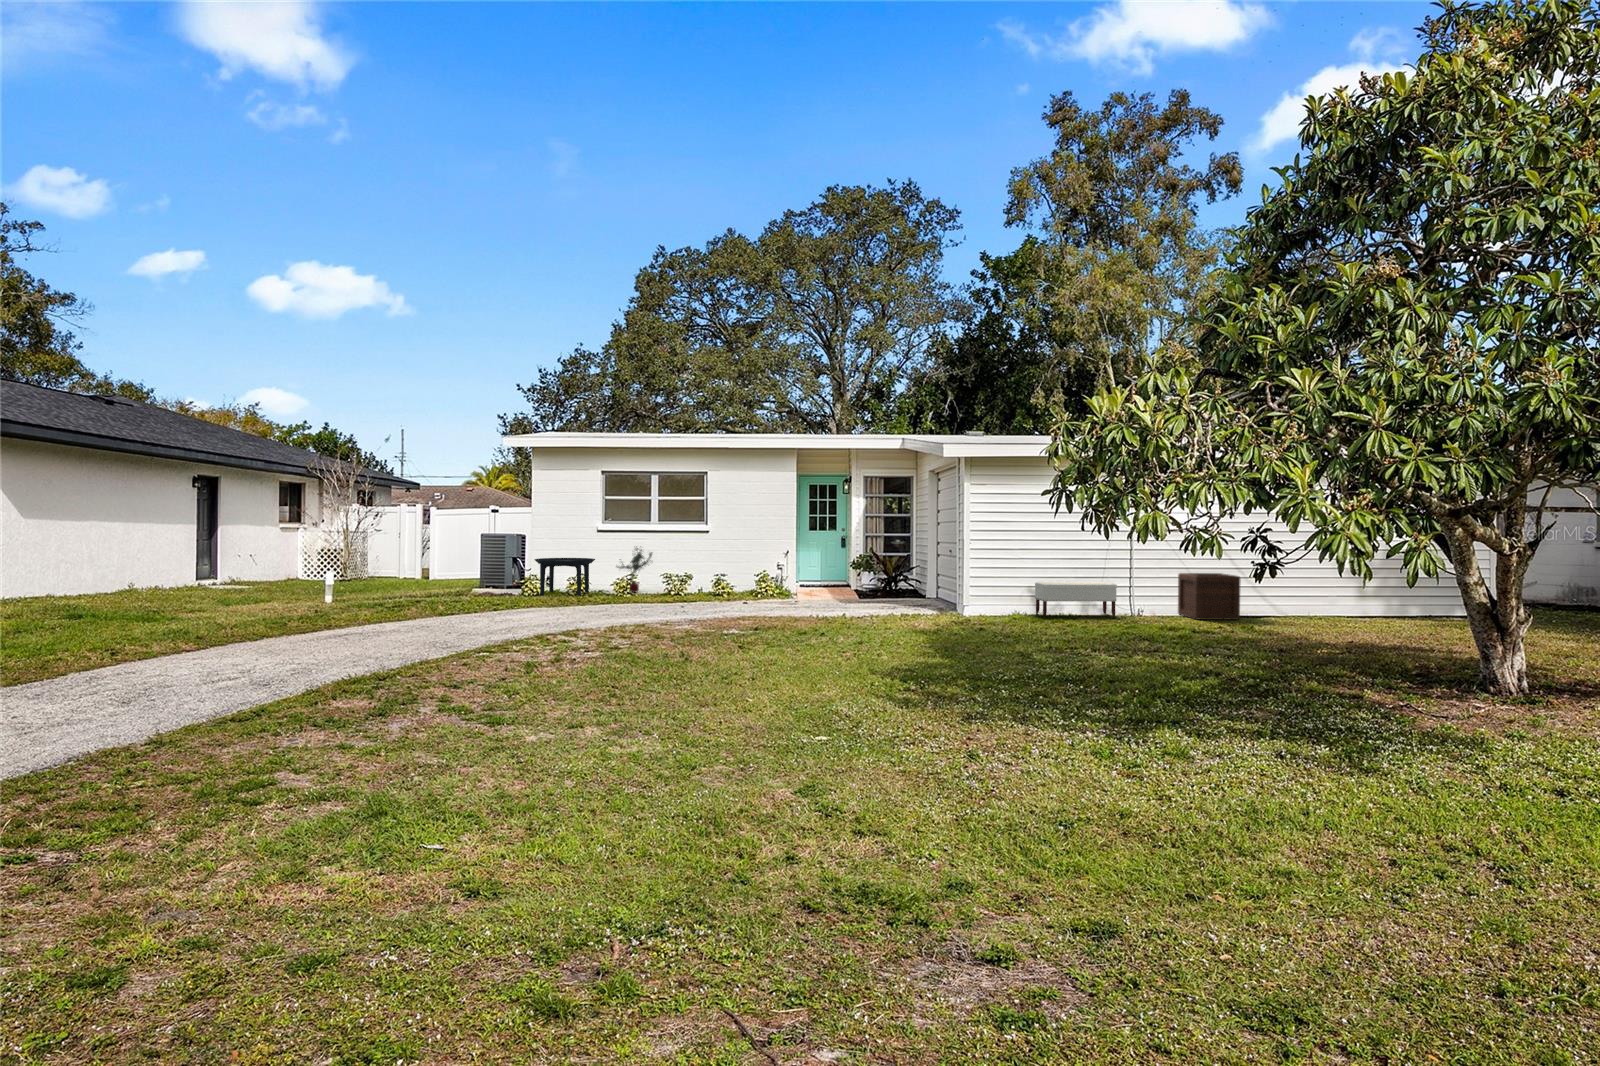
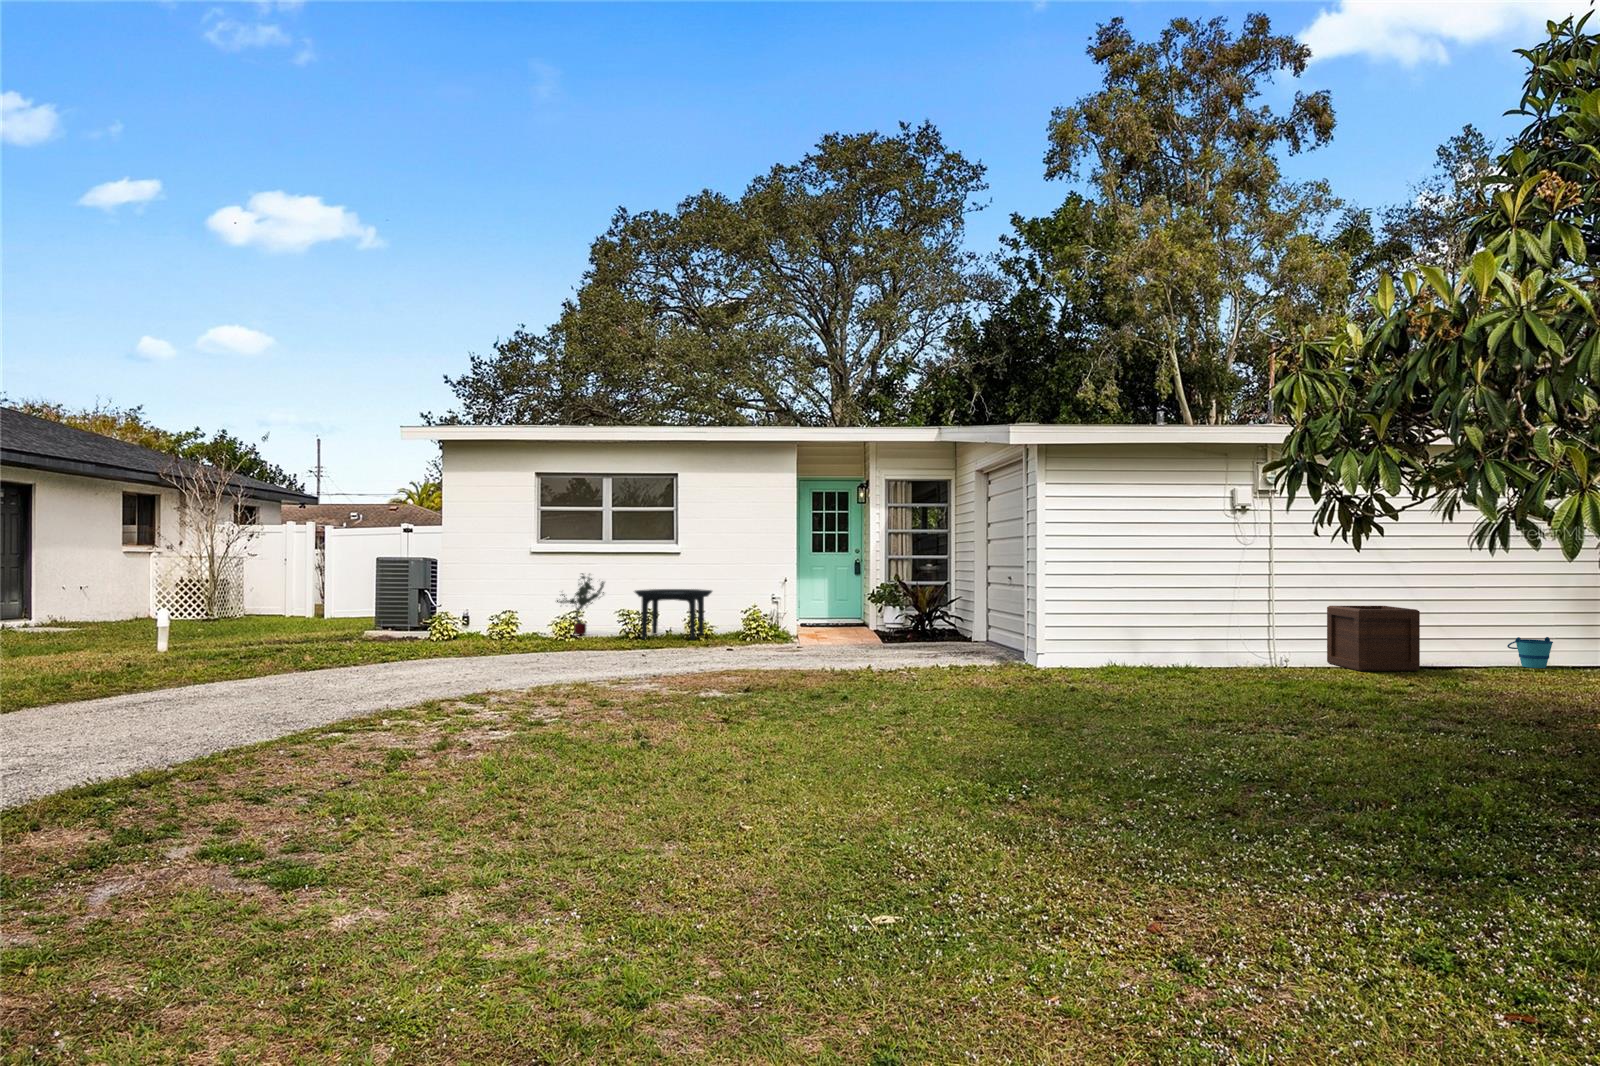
round table: present [534,558,595,596] -> present [635,589,712,640]
bench: present [1035,582,1117,617] -> none [1131,619,1247,668]
bucket: none [1309,596,1340,619] -> present [1507,637,1553,668]

